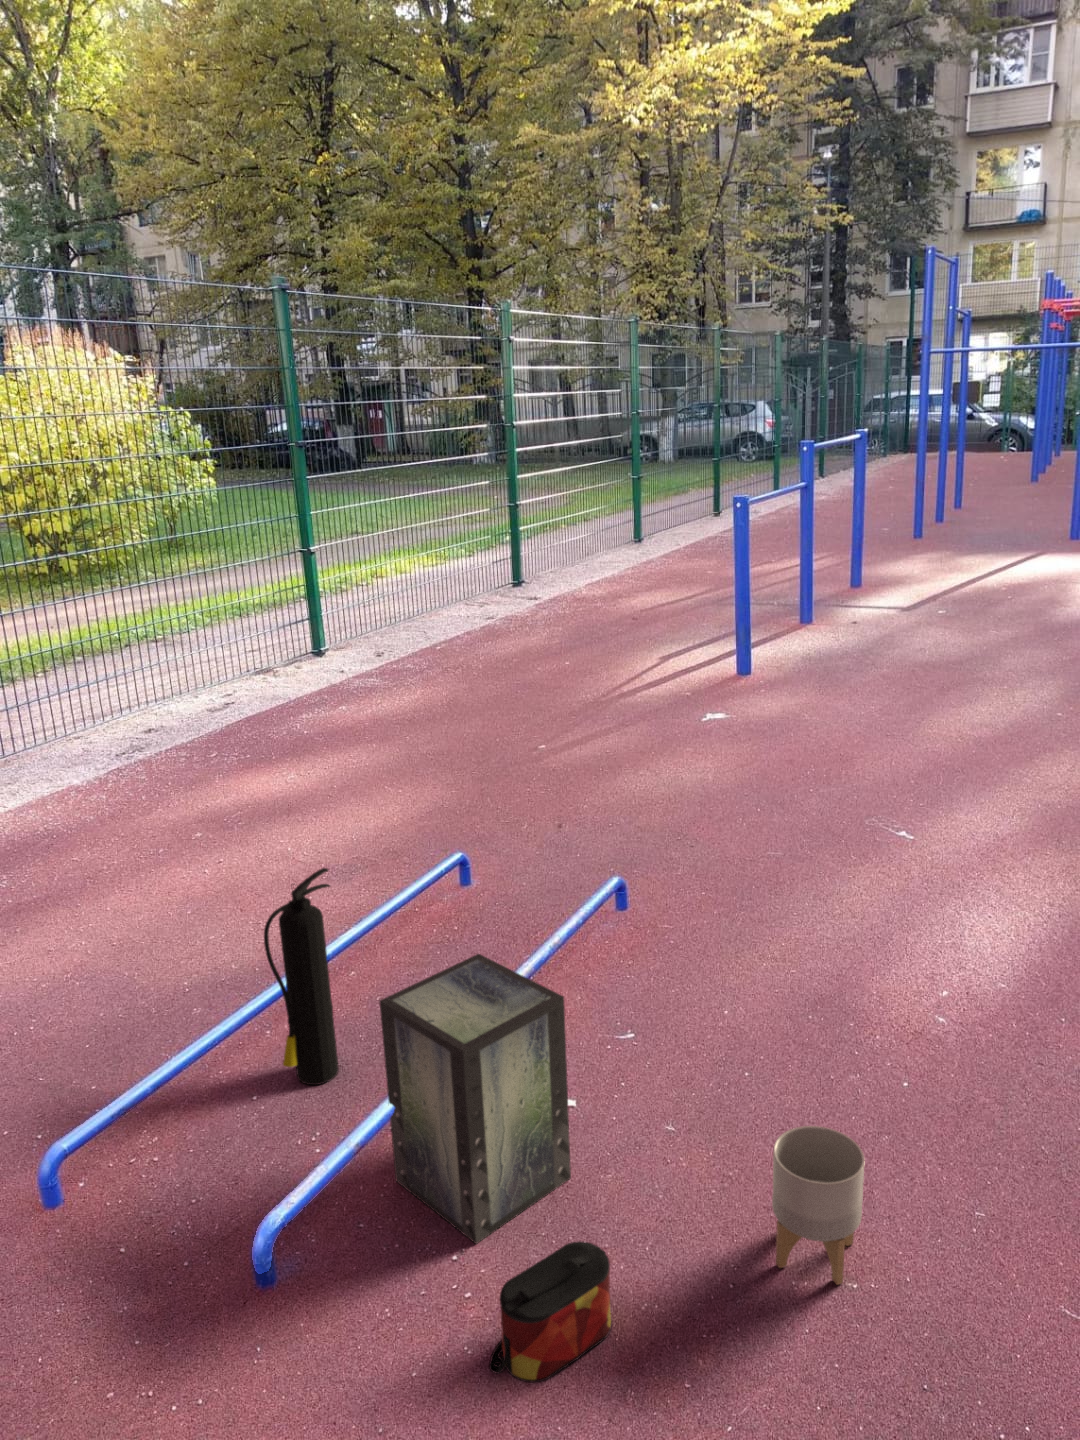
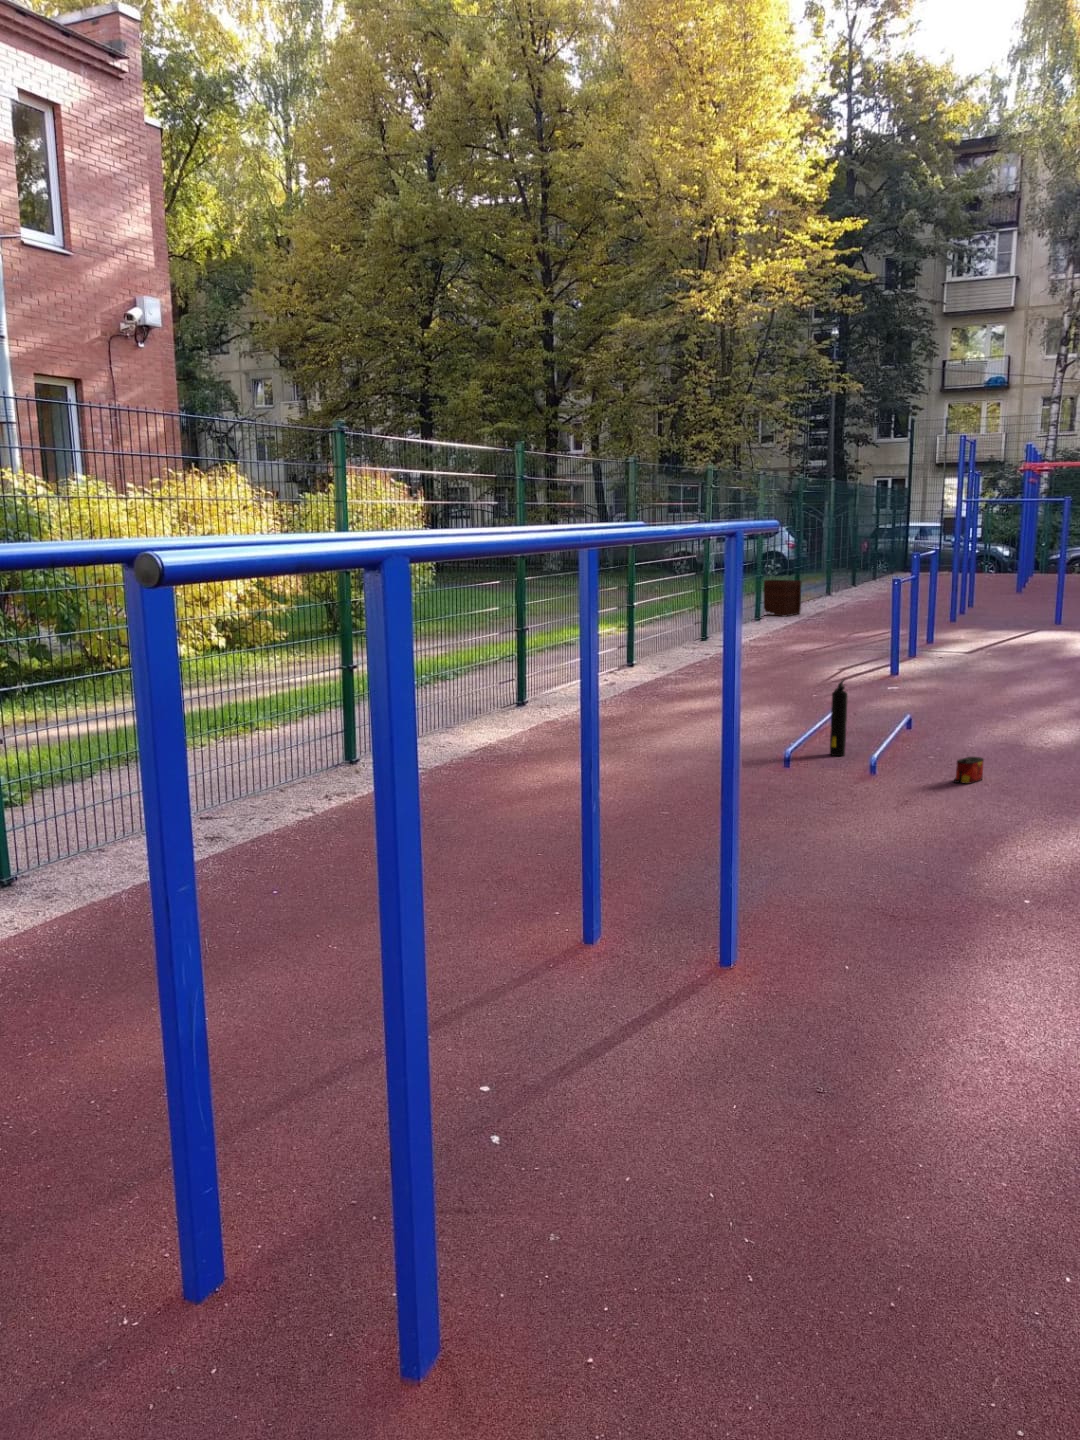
wooden crate: none [651,479,716,531] -> present [764,580,801,616]
storage box: present [380,954,571,1244] -> none [892,697,952,773]
planter: present [772,1126,864,1285] -> none [1020,735,1049,775]

